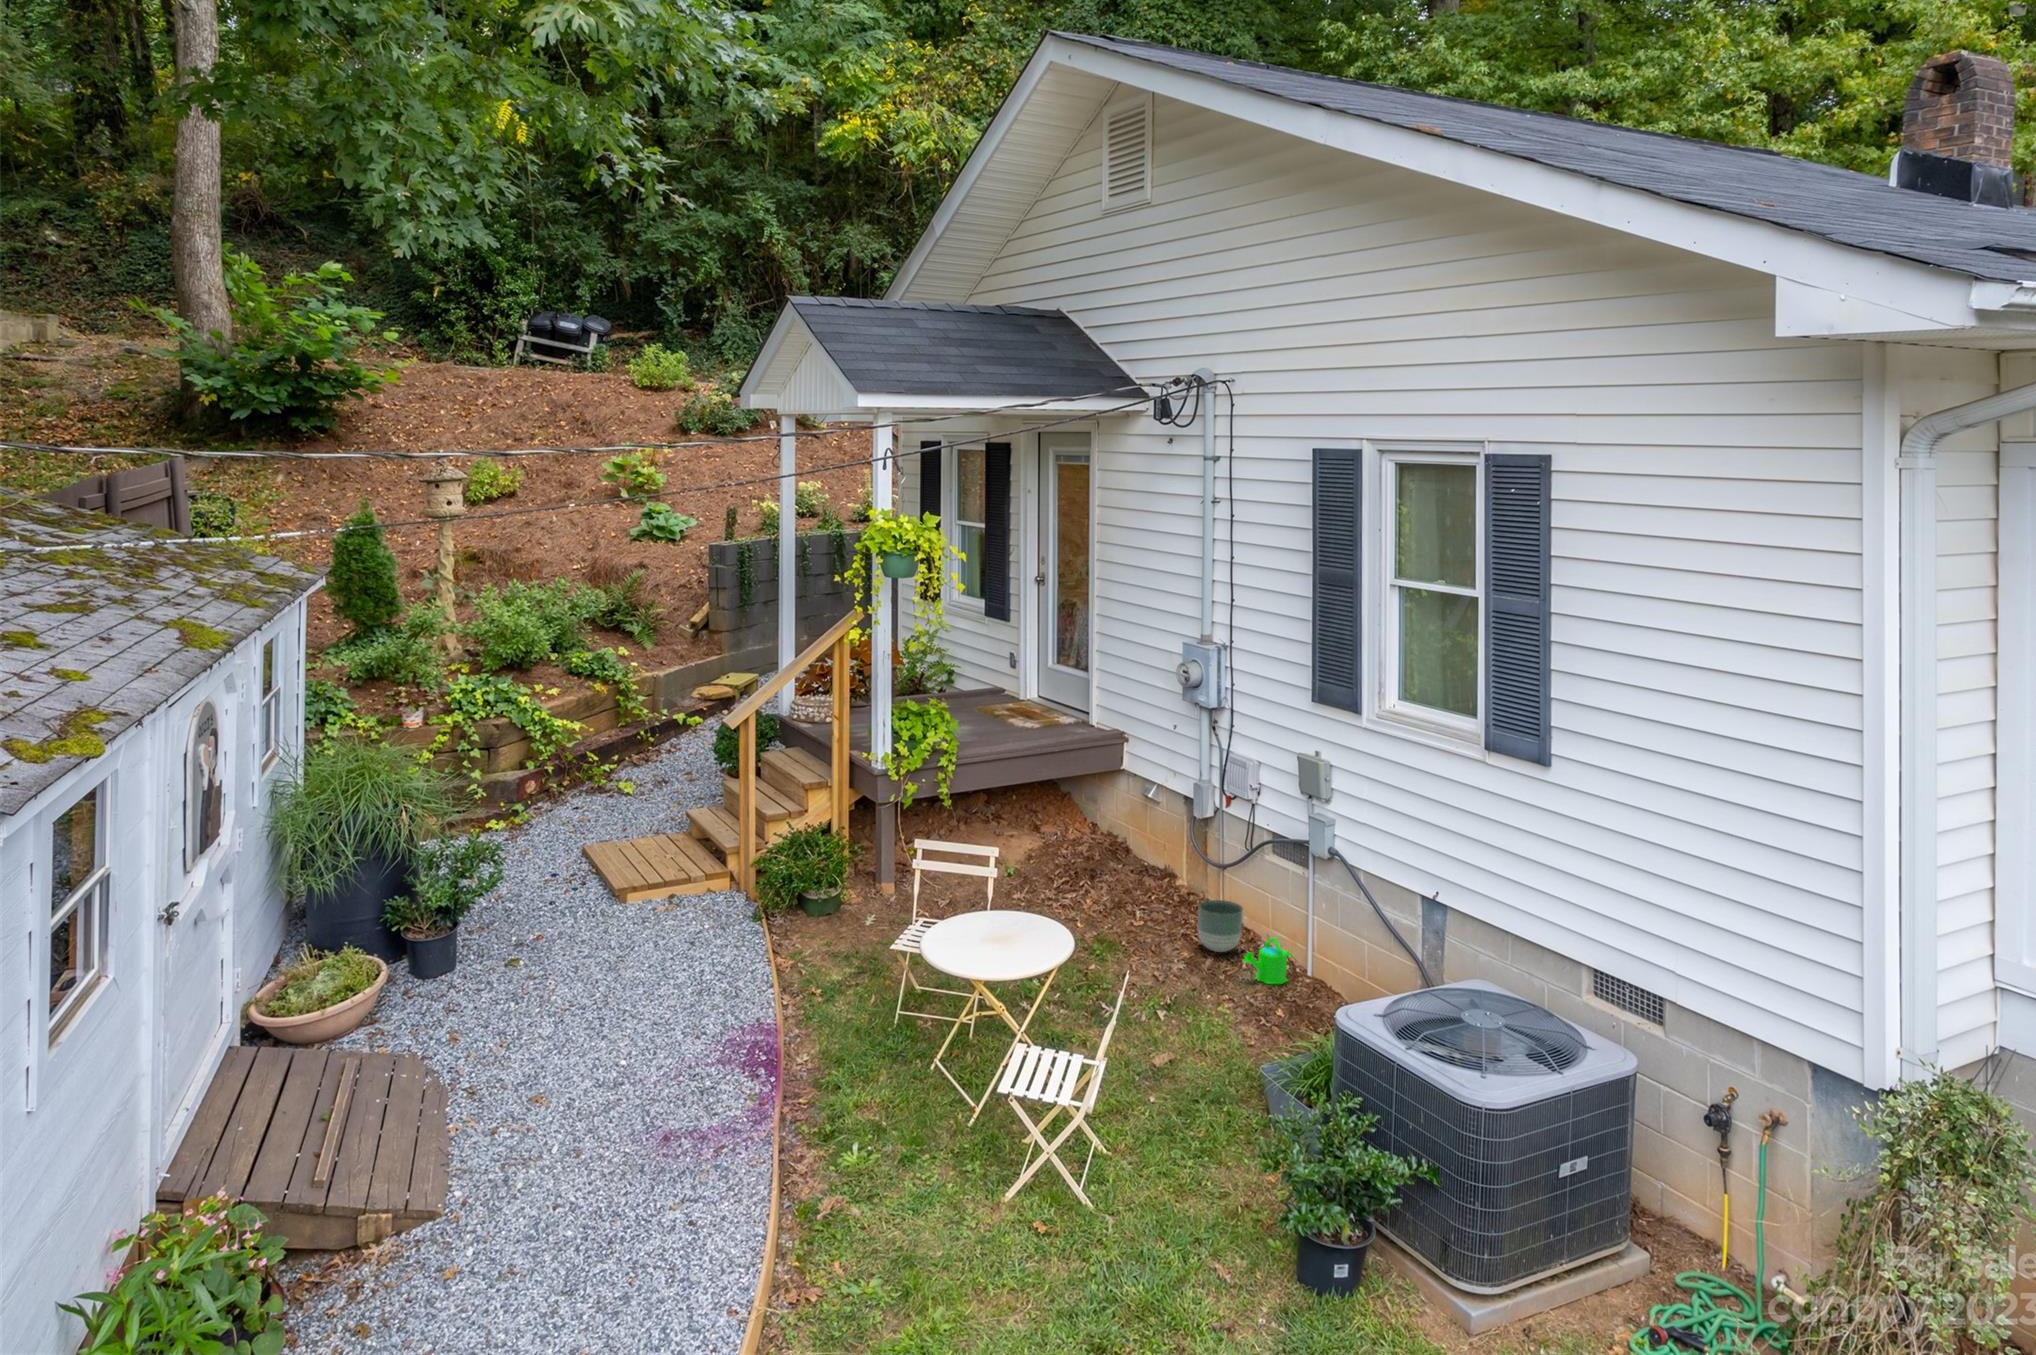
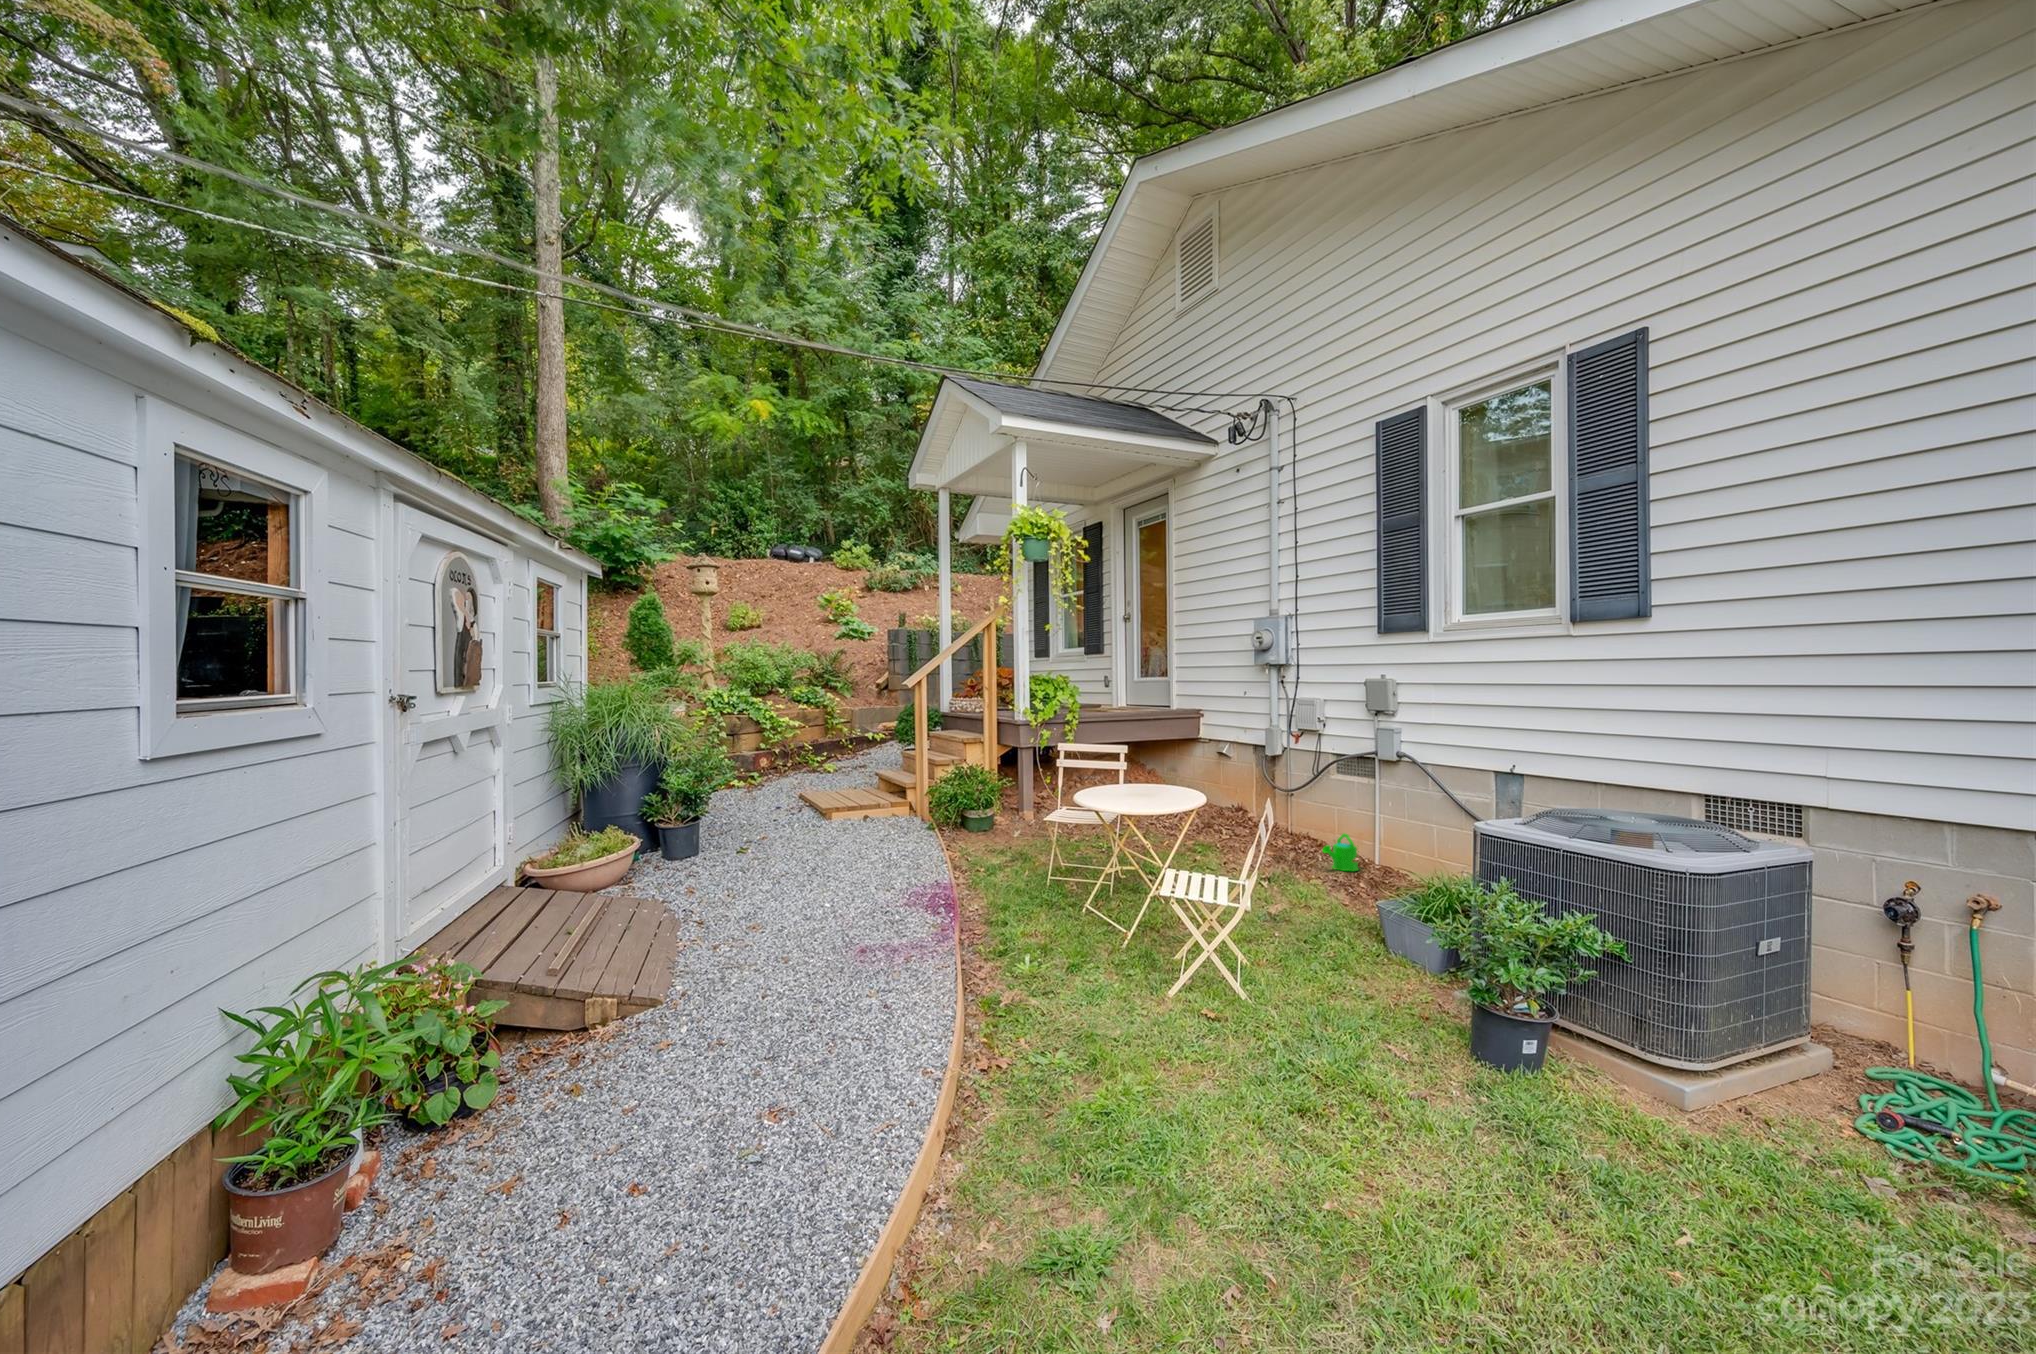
planter: present [1198,900,1243,952] -> none [1277,814,1313,853]

